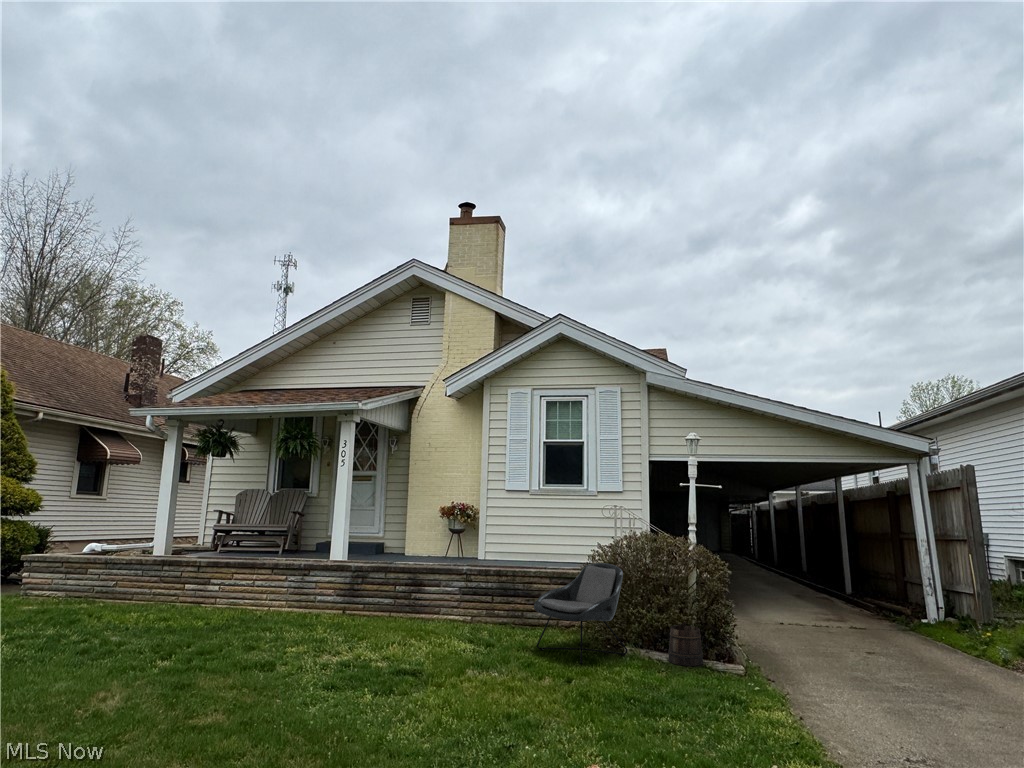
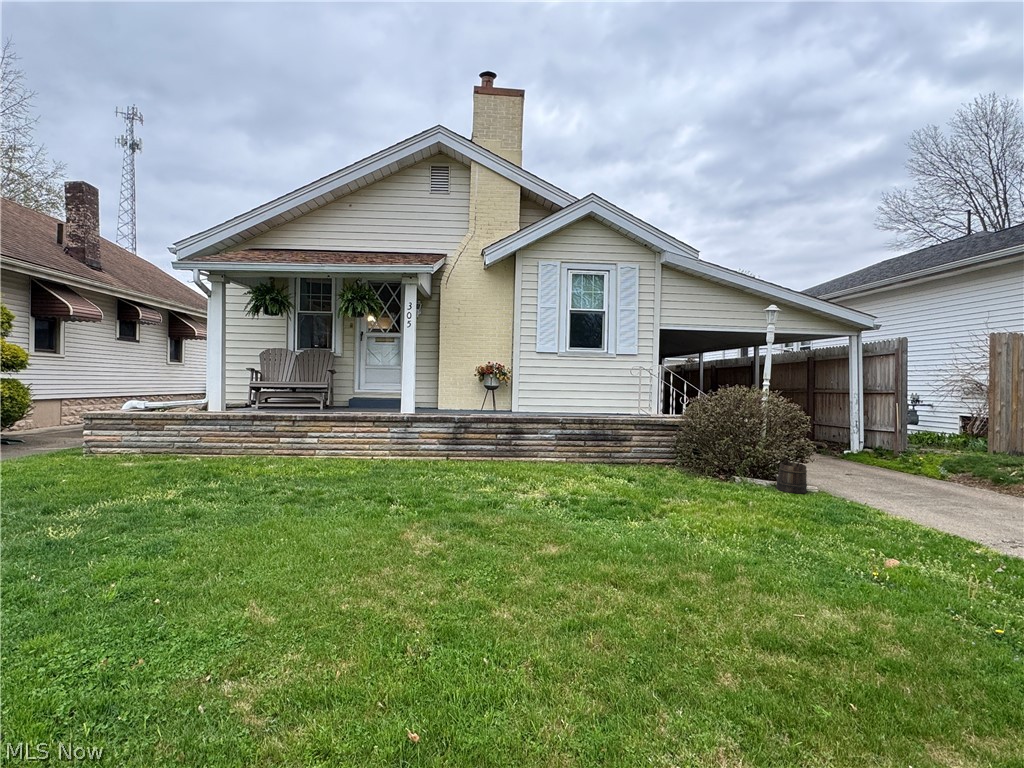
lounge chair: present [534,563,627,664] -> none [671,414,747,497]

